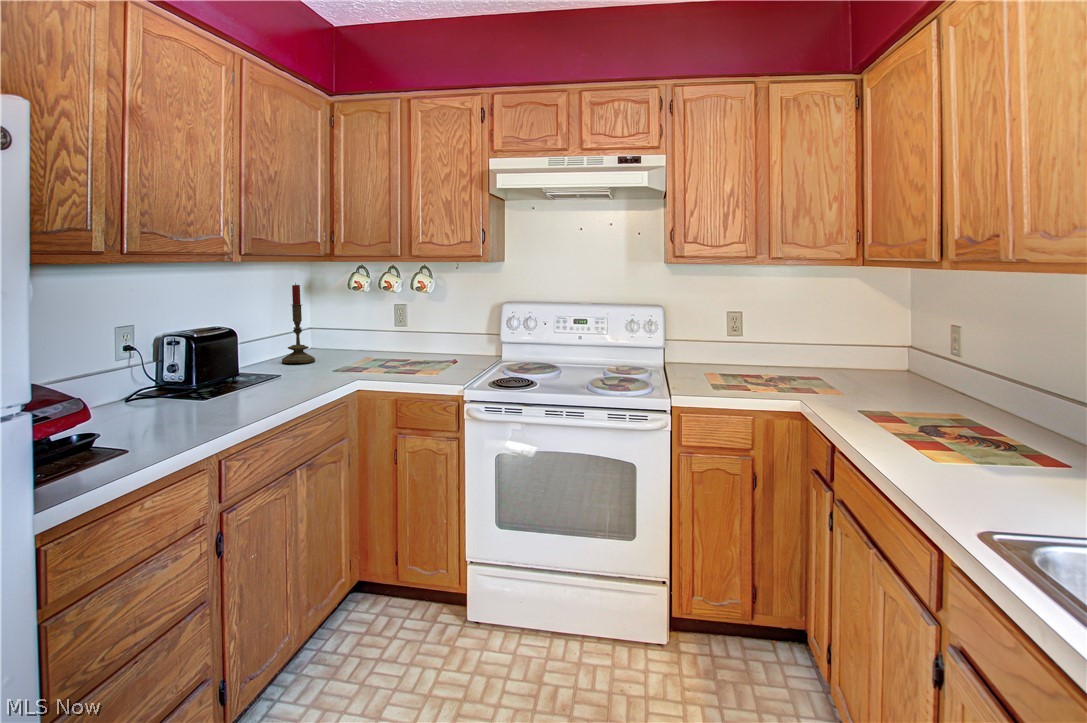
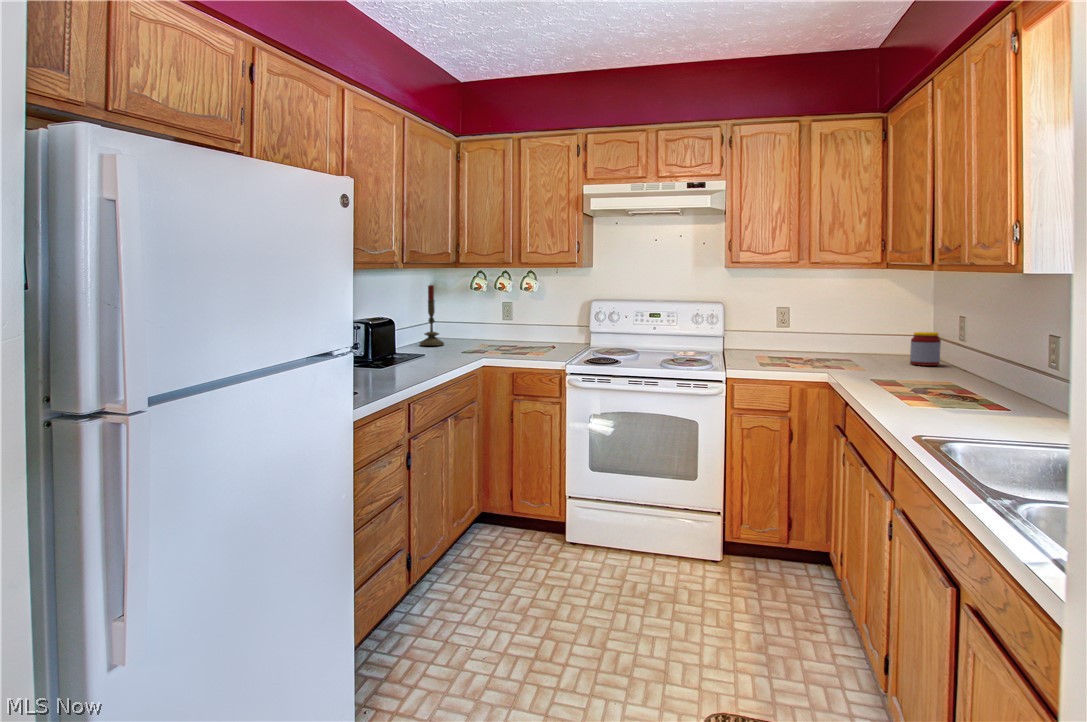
jar: none [889,344,927,386] -> present [910,332,941,366]

